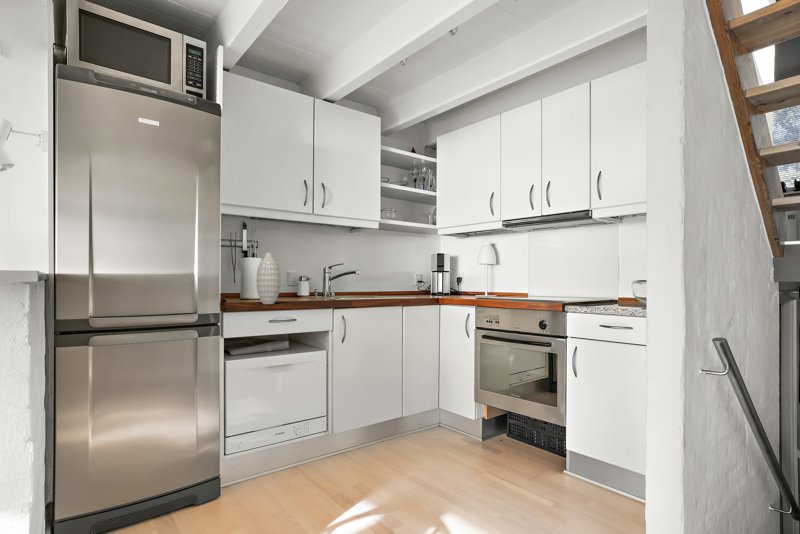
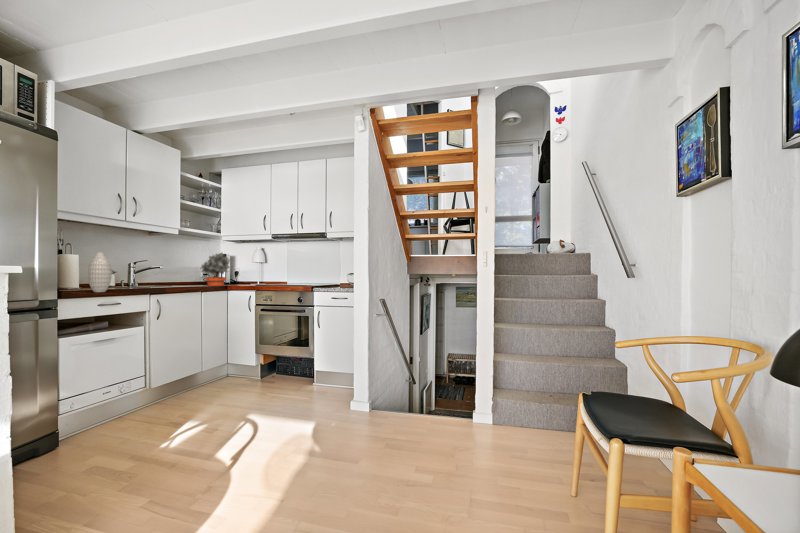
potted plant: none [401,249,440,298] -> present [200,253,230,286]

